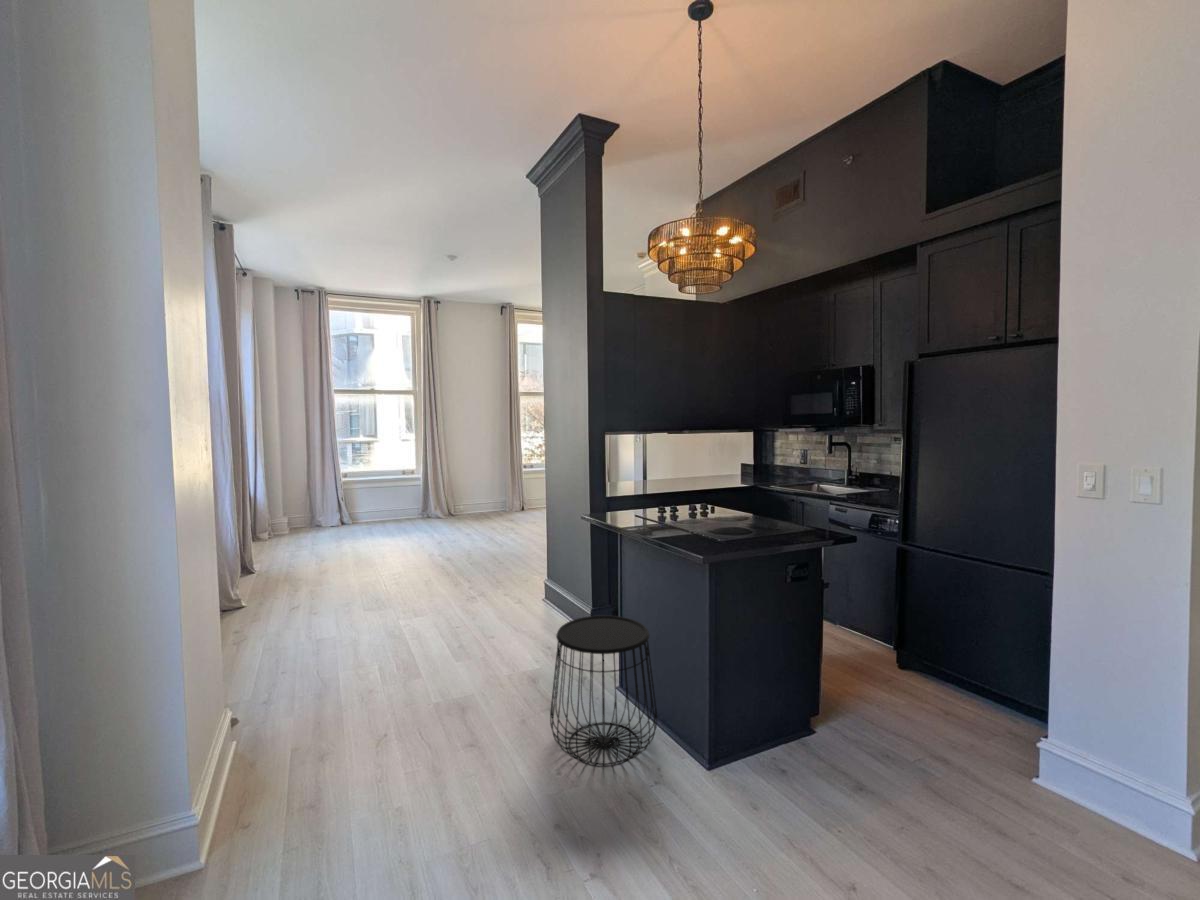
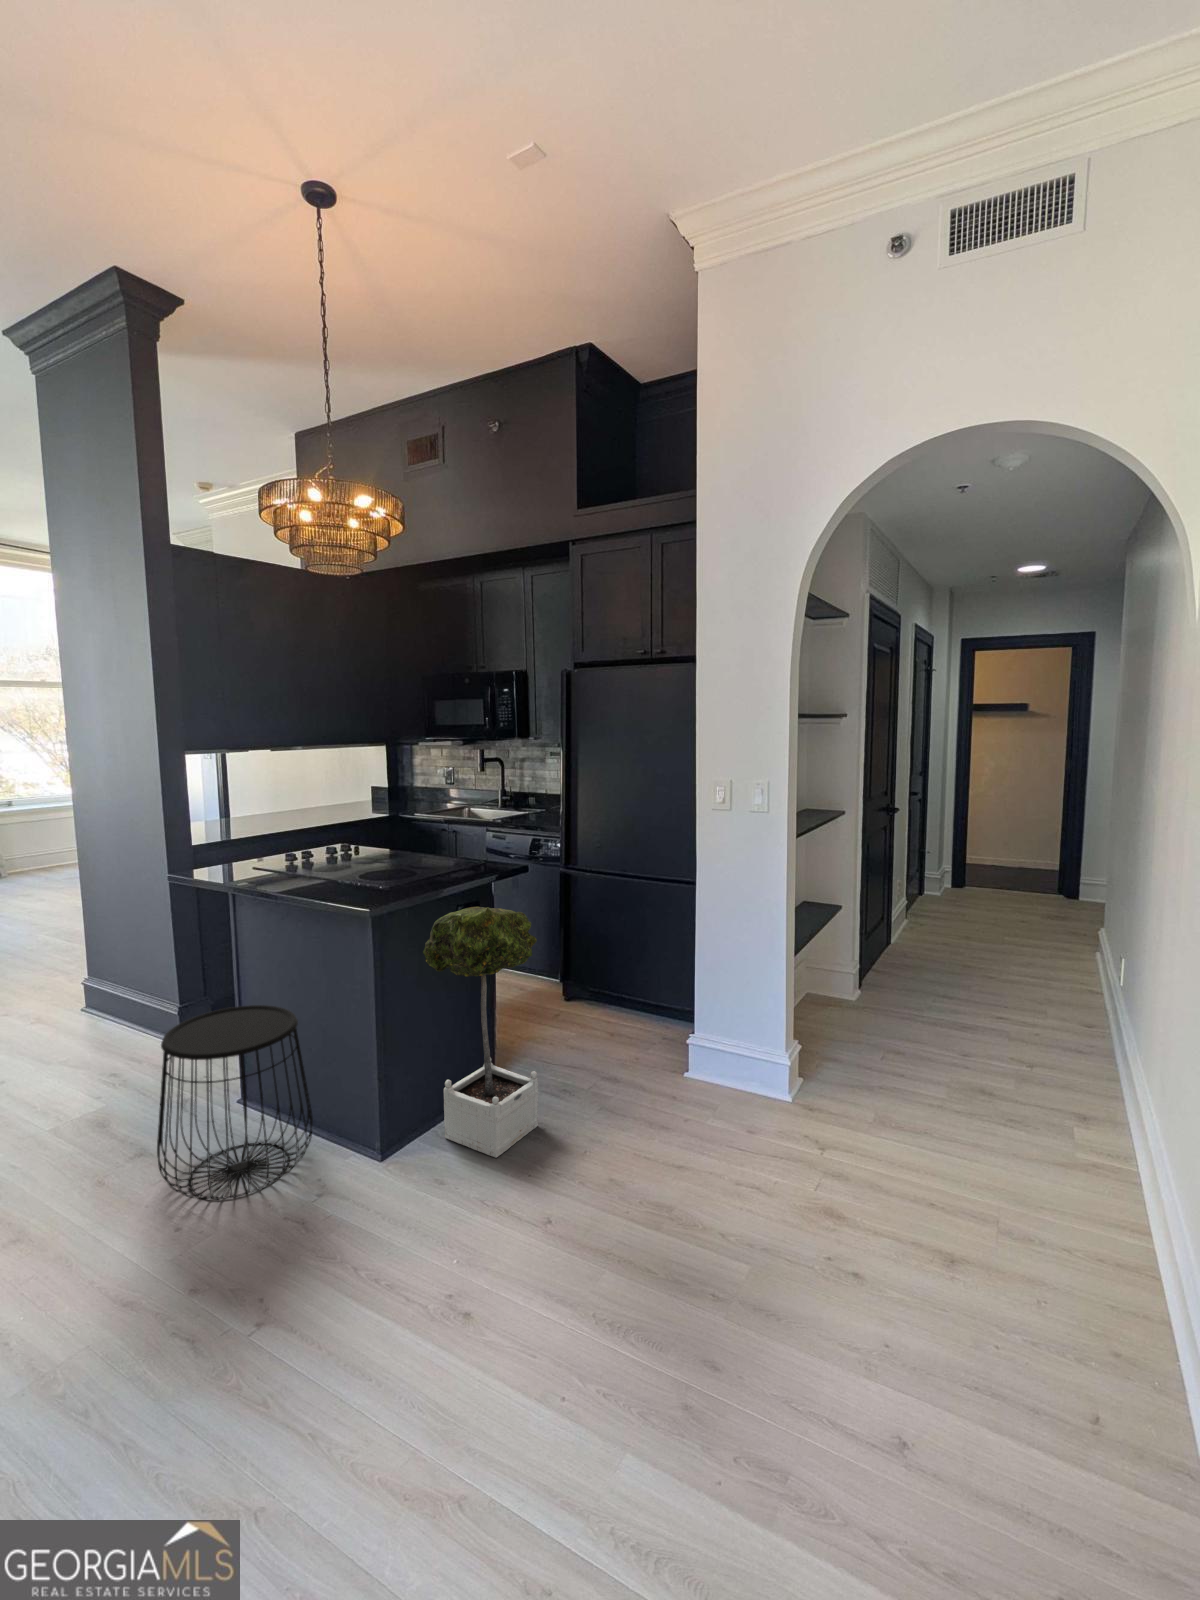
potted tree: none [750,565,862,809] -> present [423,907,538,1158]

